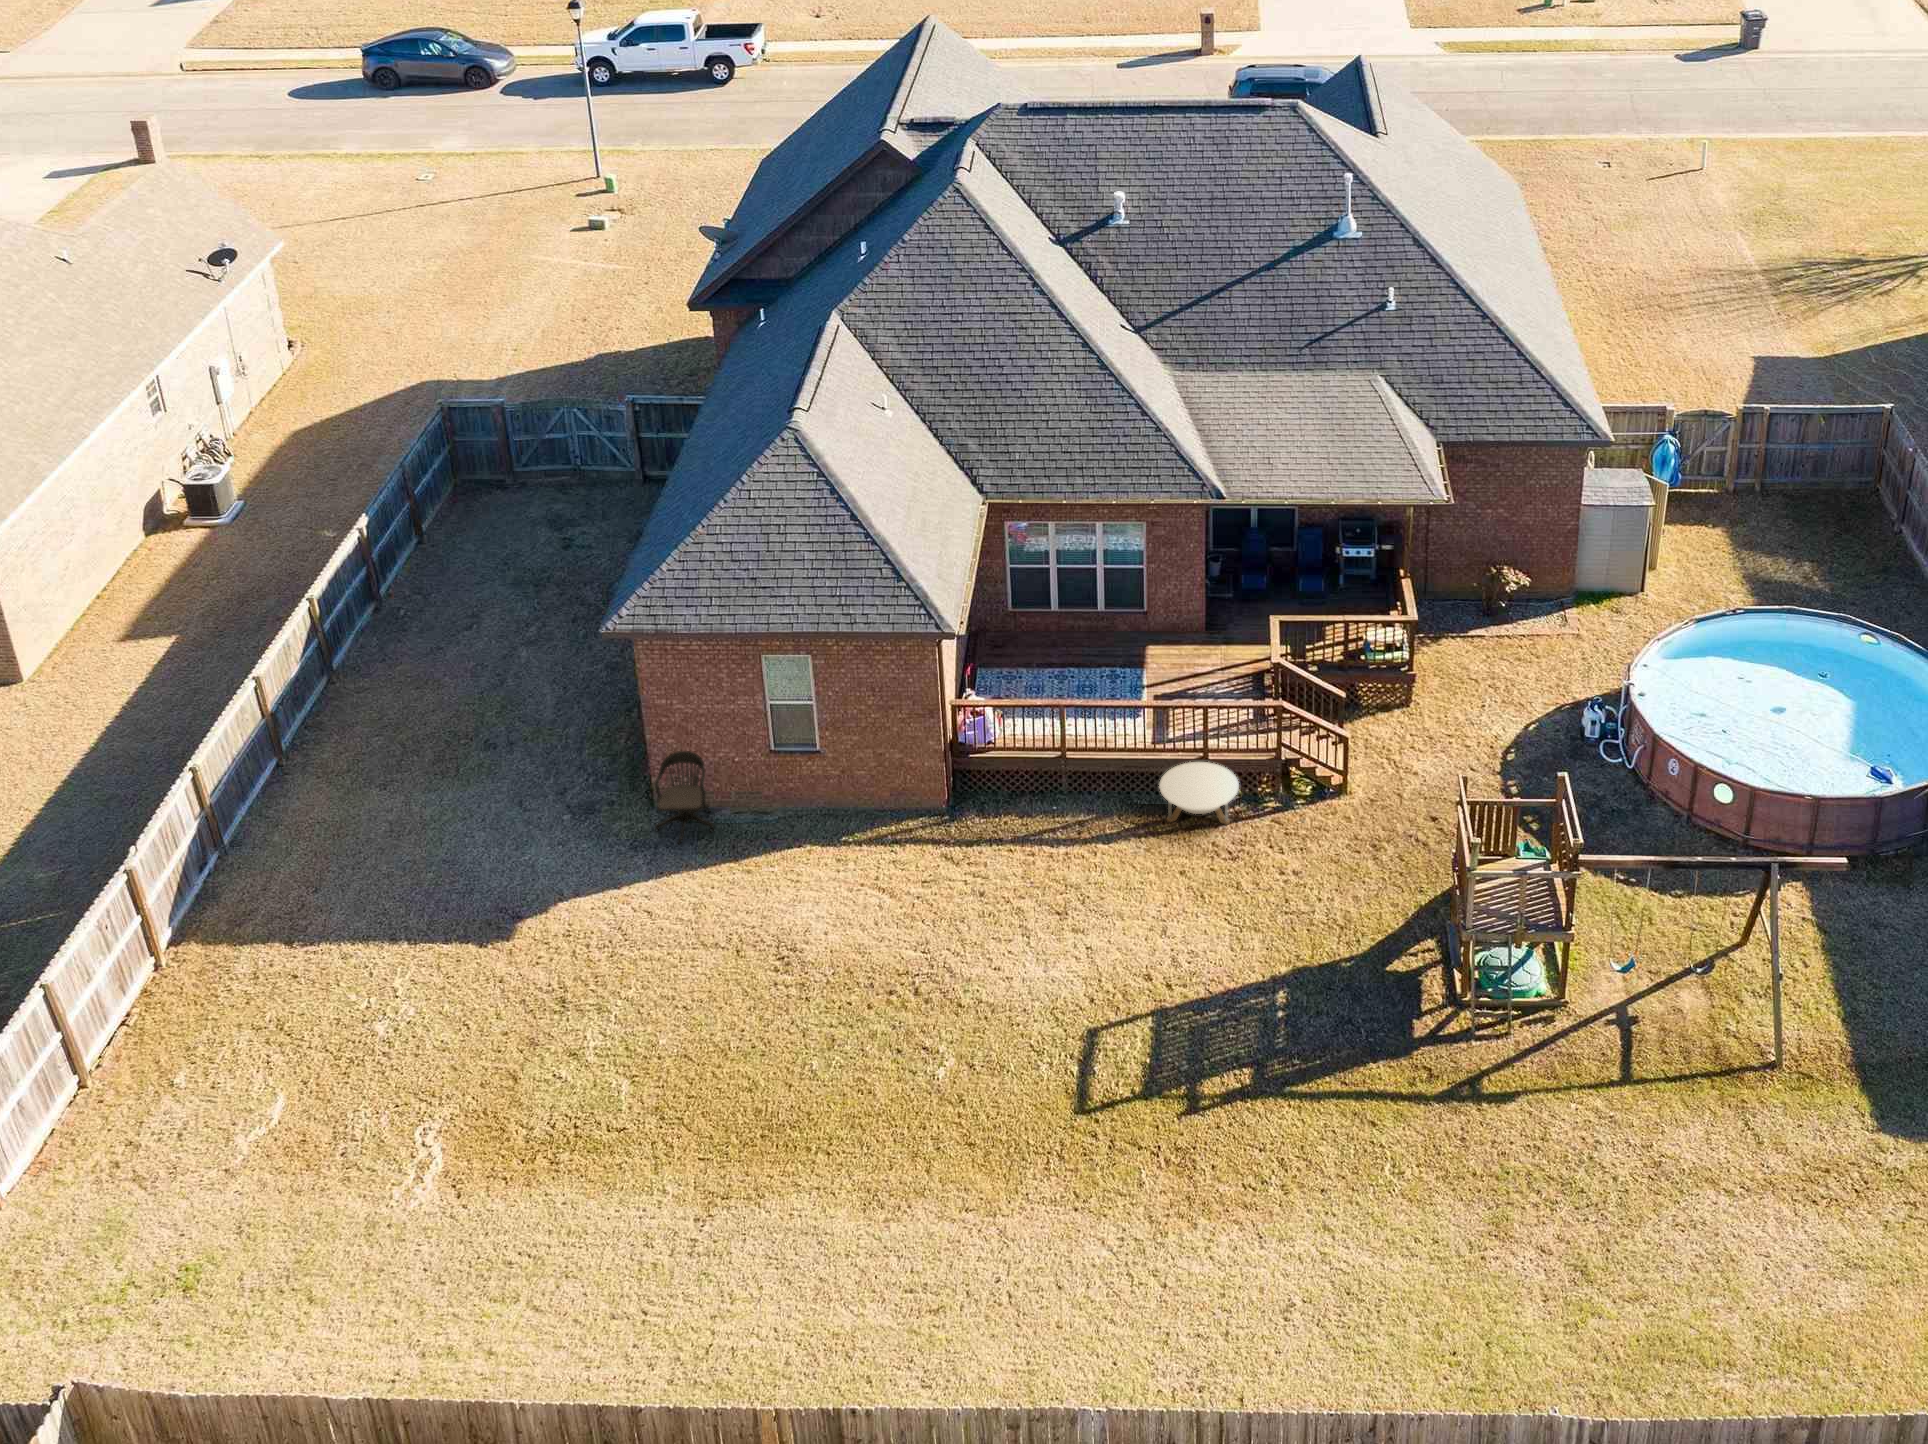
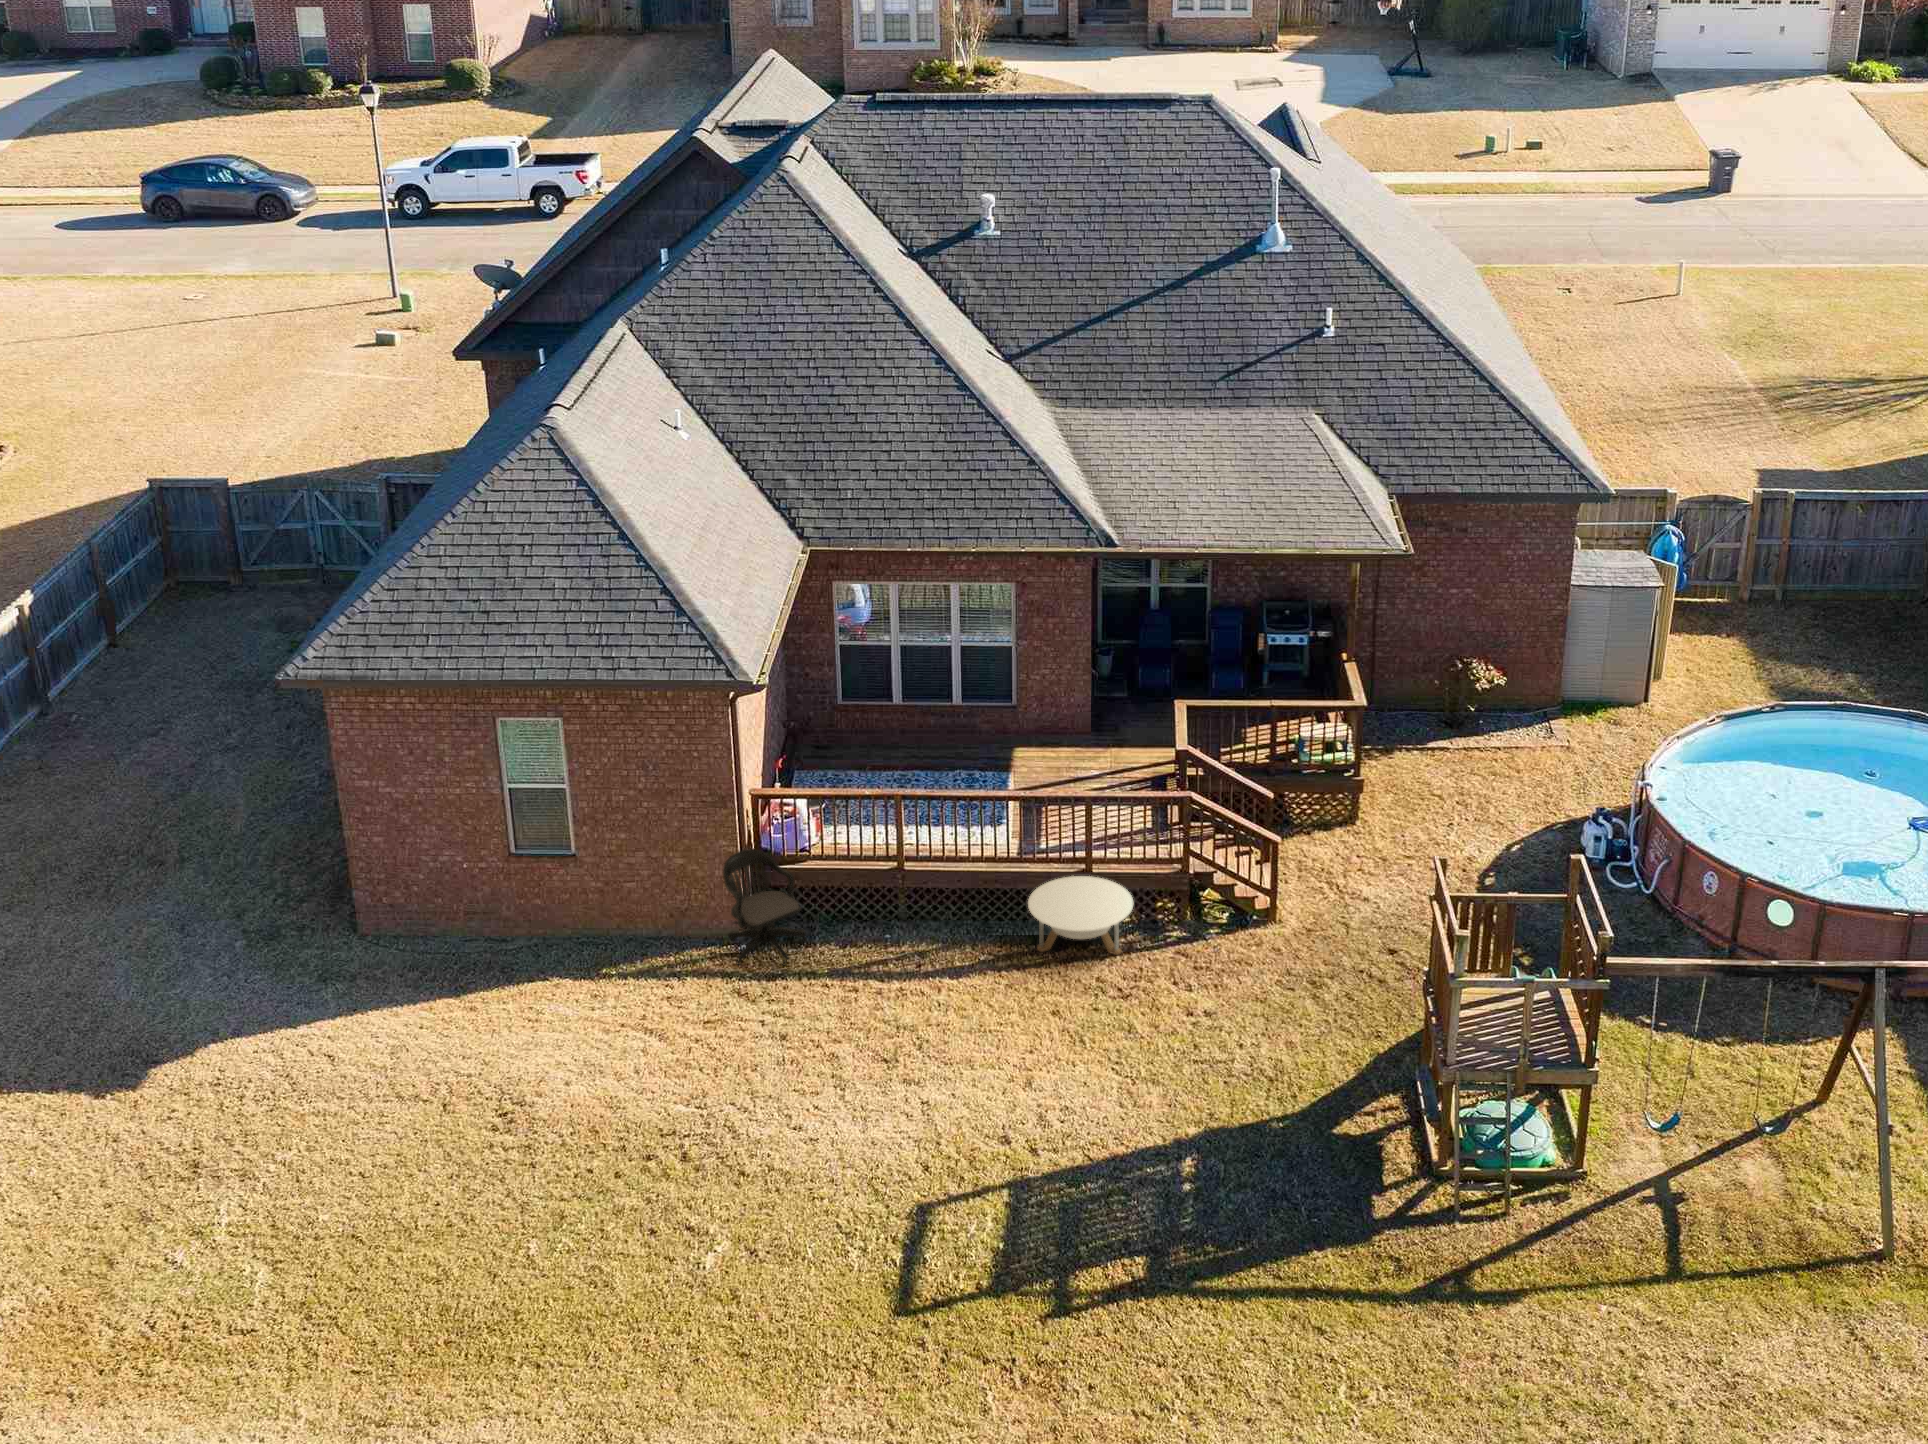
chair: present [655,751,714,844] -> present [723,850,807,965]

